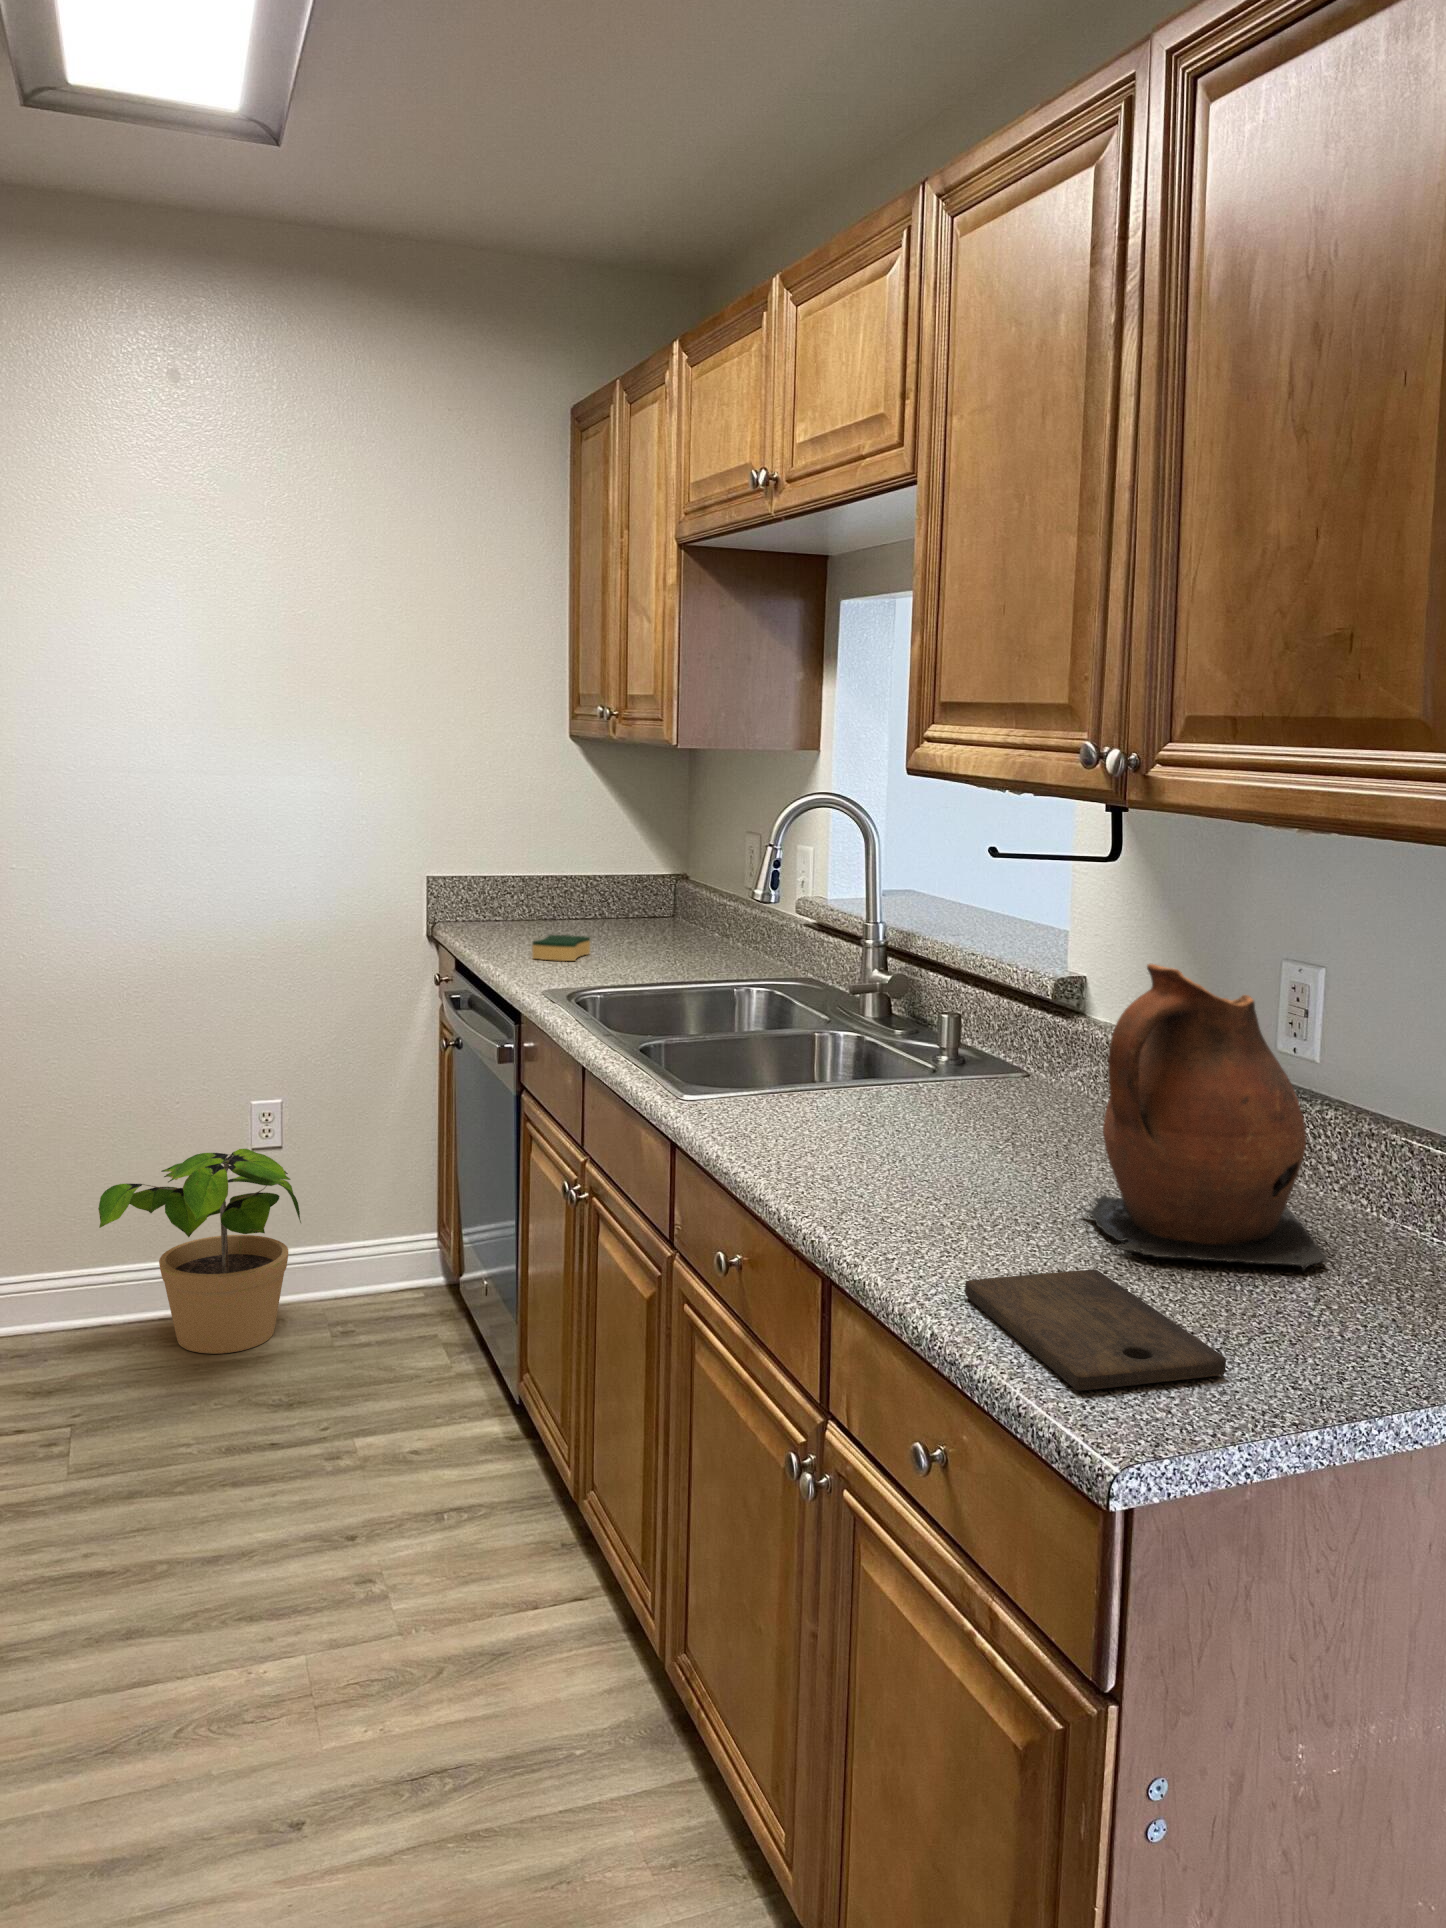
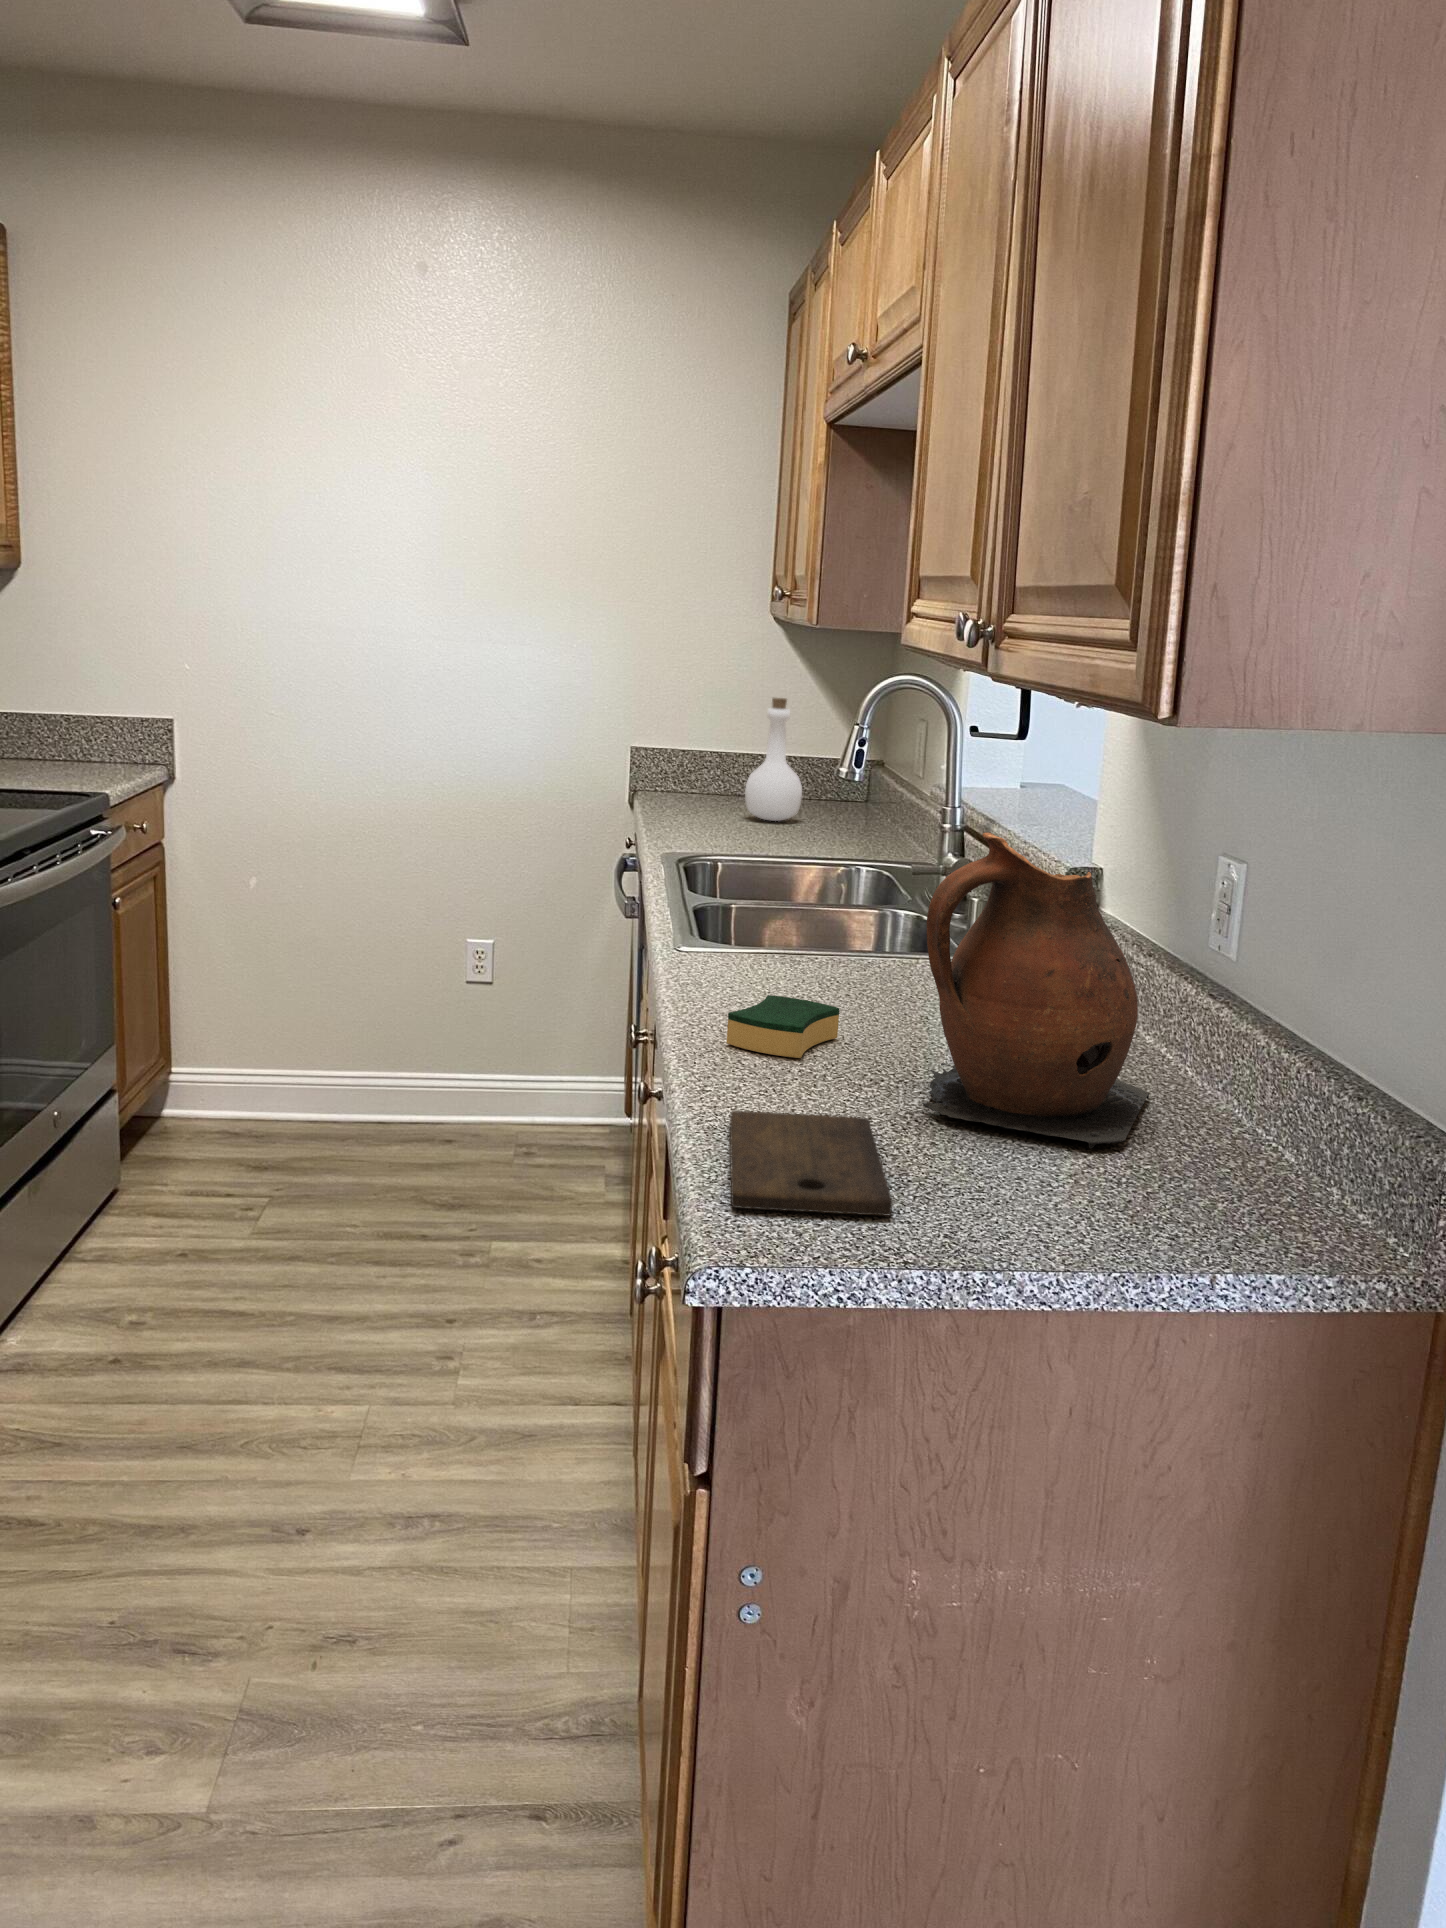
bottle: none [579,818,639,945] -> present [745,698,802,821]
sponge: present [532,935,590,961] -> present [727,995,839,1058]
potted plant: present [98,1149,301,1354] -> none [315,978,493,1157]

